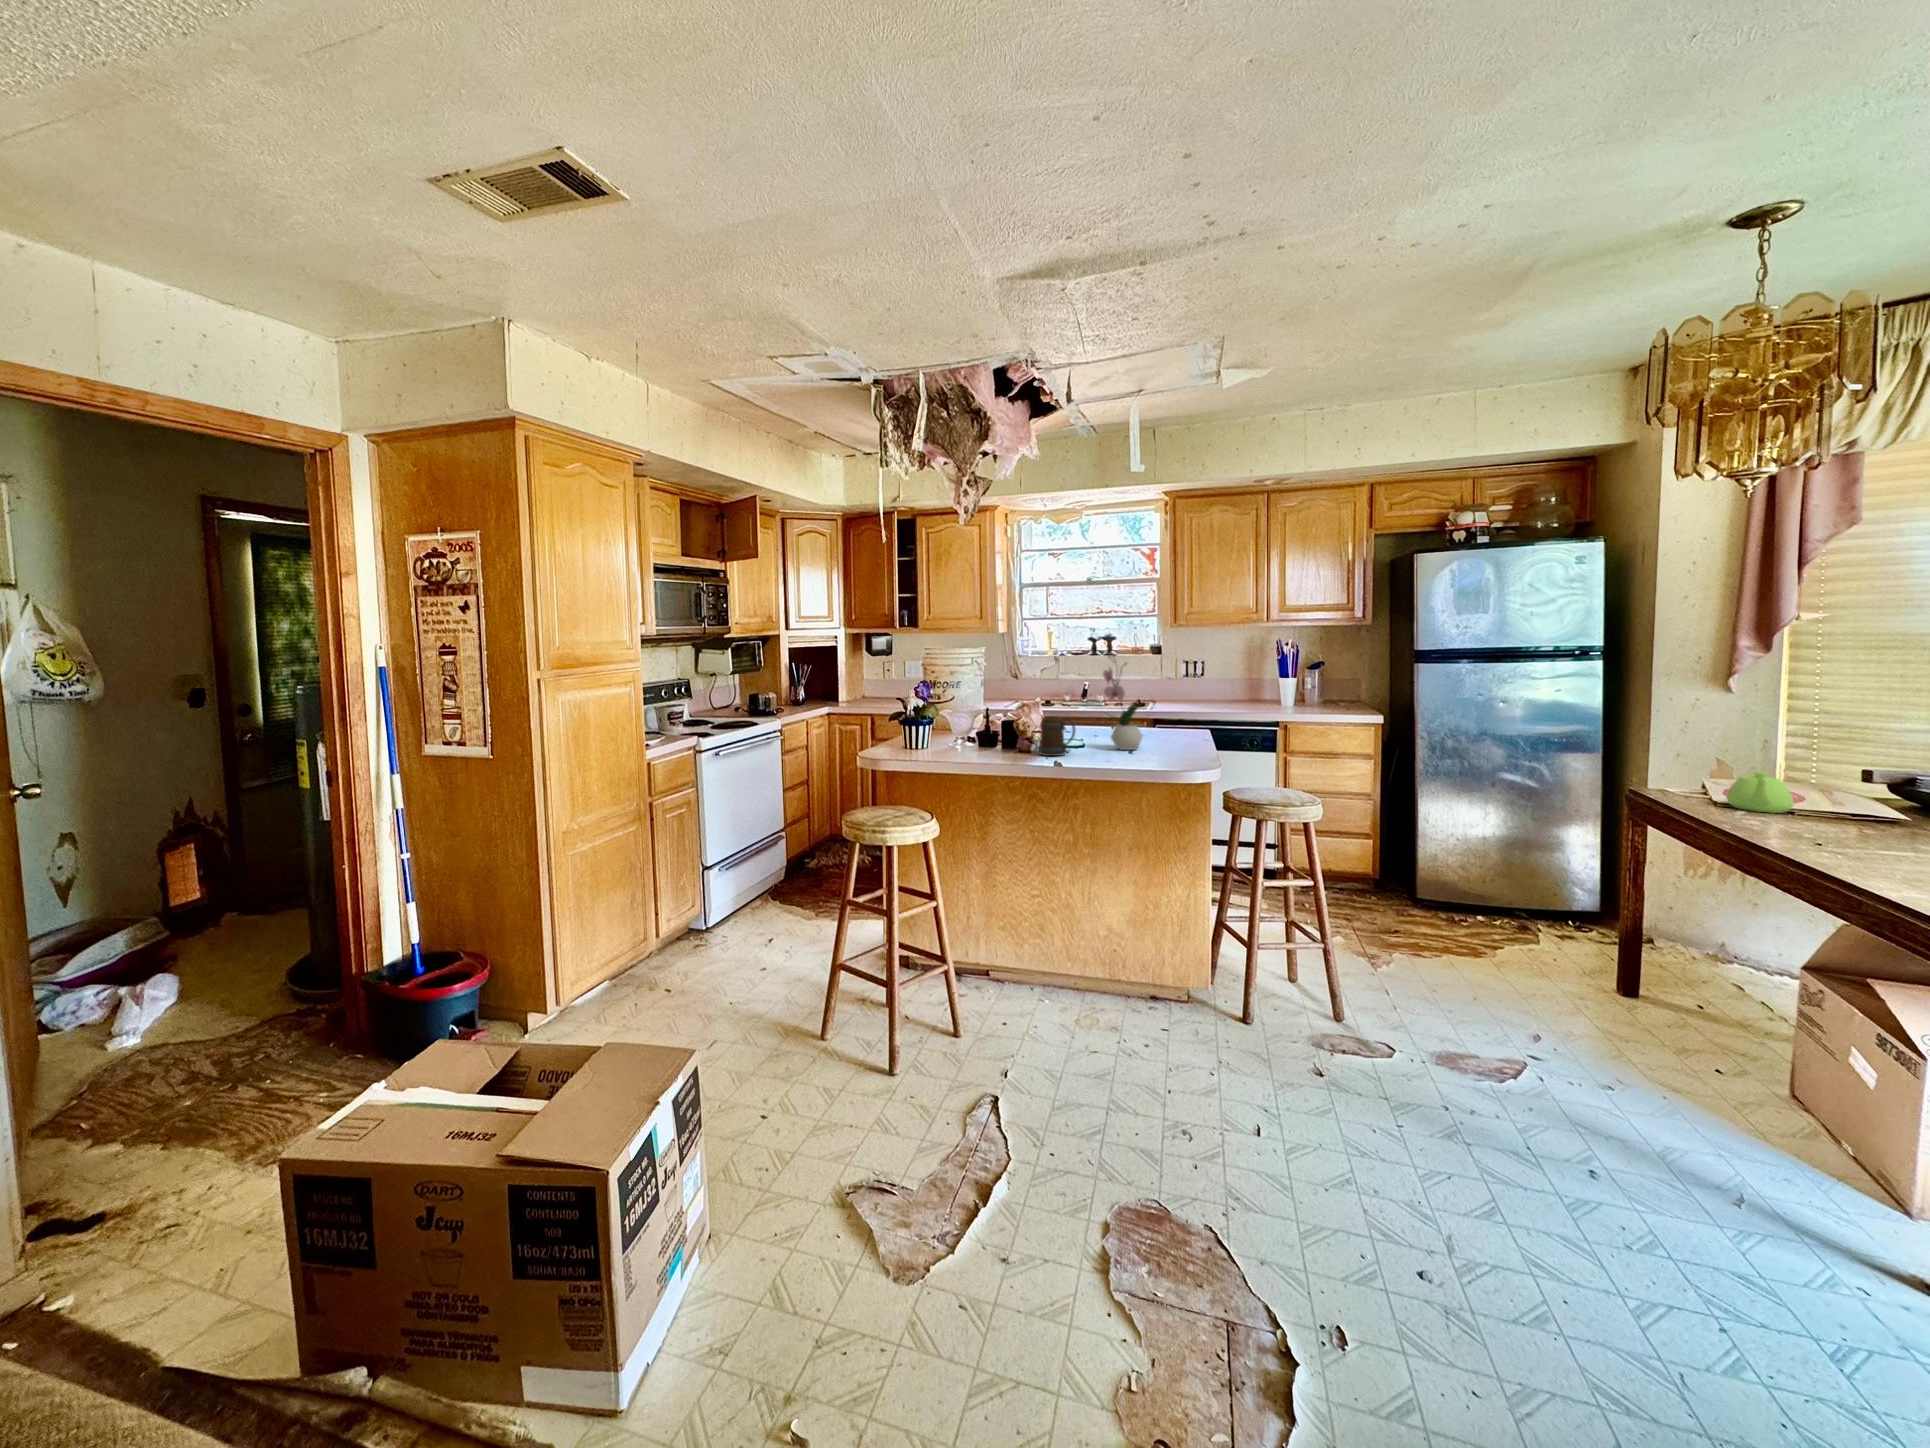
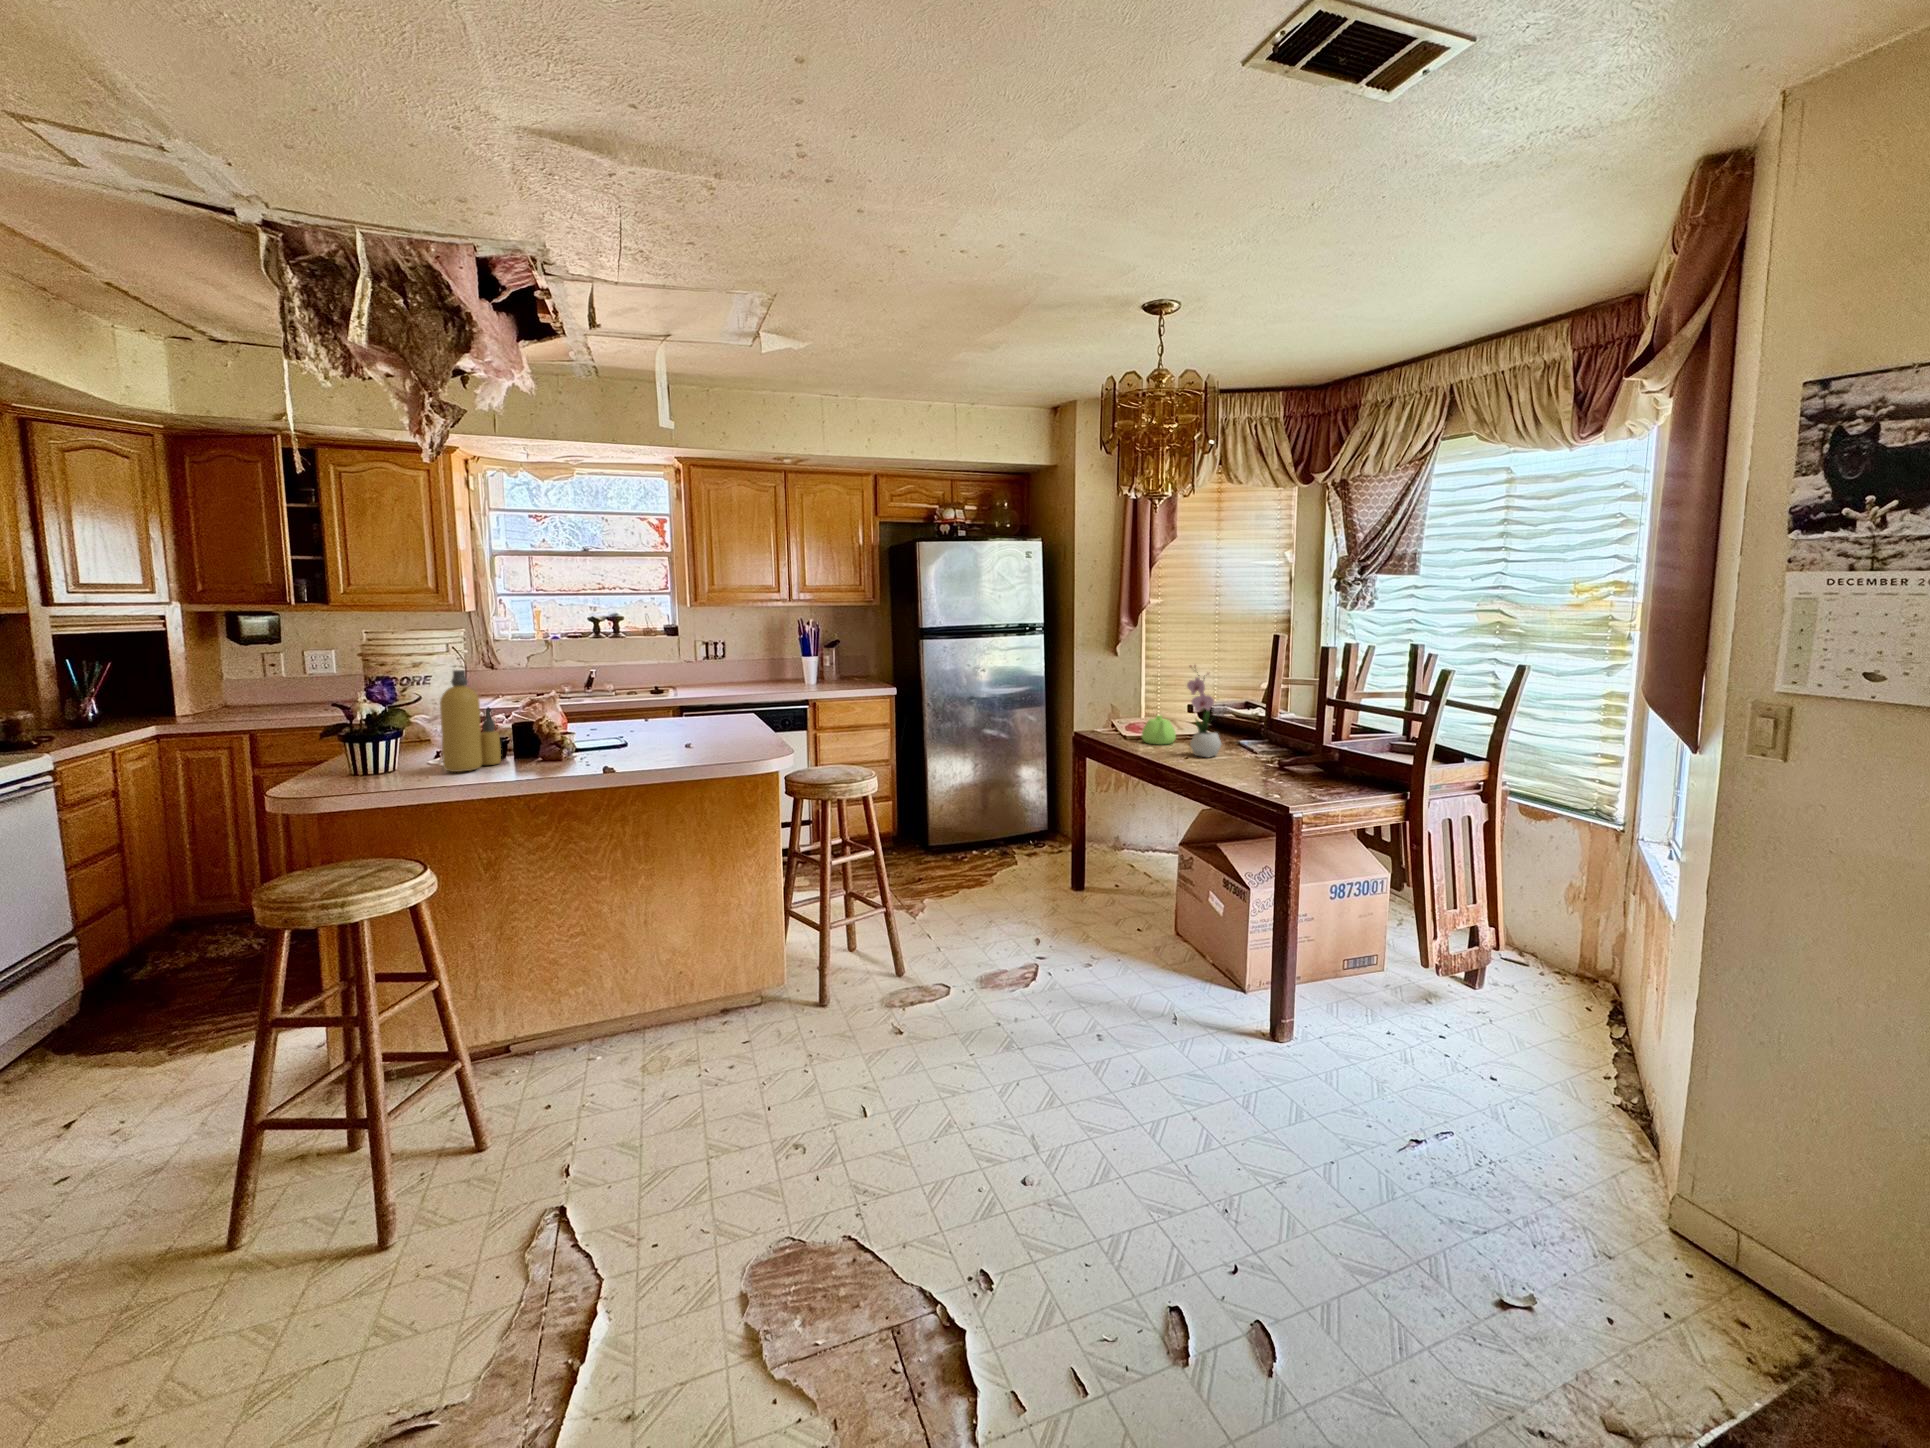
flower arrangement: present [1103,655,1143,750] -> present [1187,666,1221,757]
bottle: none [955,678,993,753] -> present [440,670,501,772]
mug: present [1039,716,1075,756] -> none [571,713,620,762]

